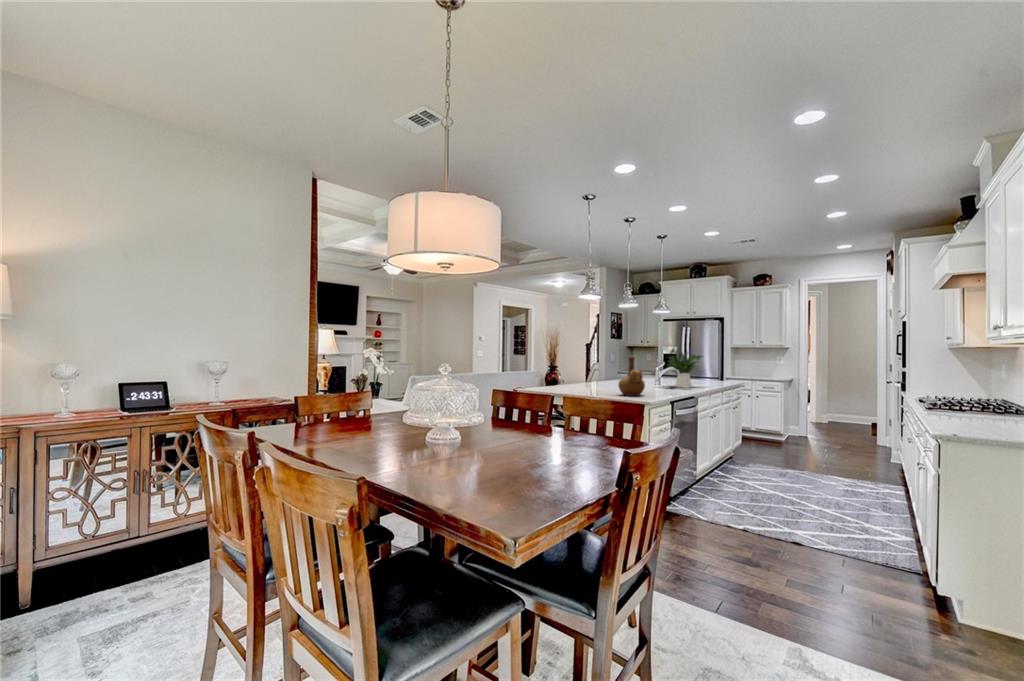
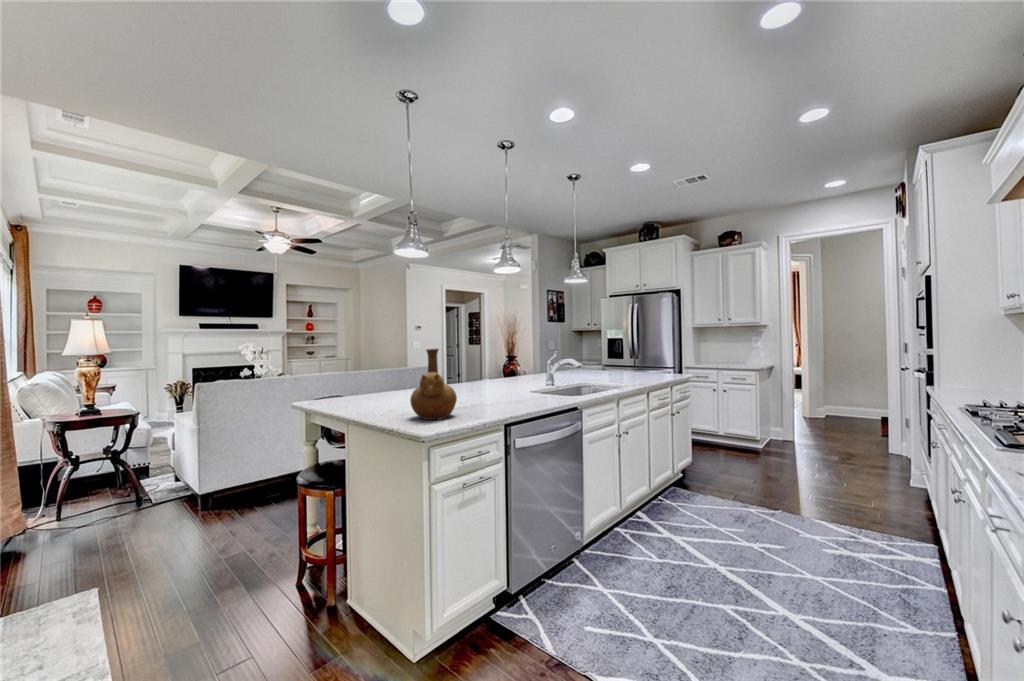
flower arrangement: present [668,349,702,388] -> none [544,328,608,392]

